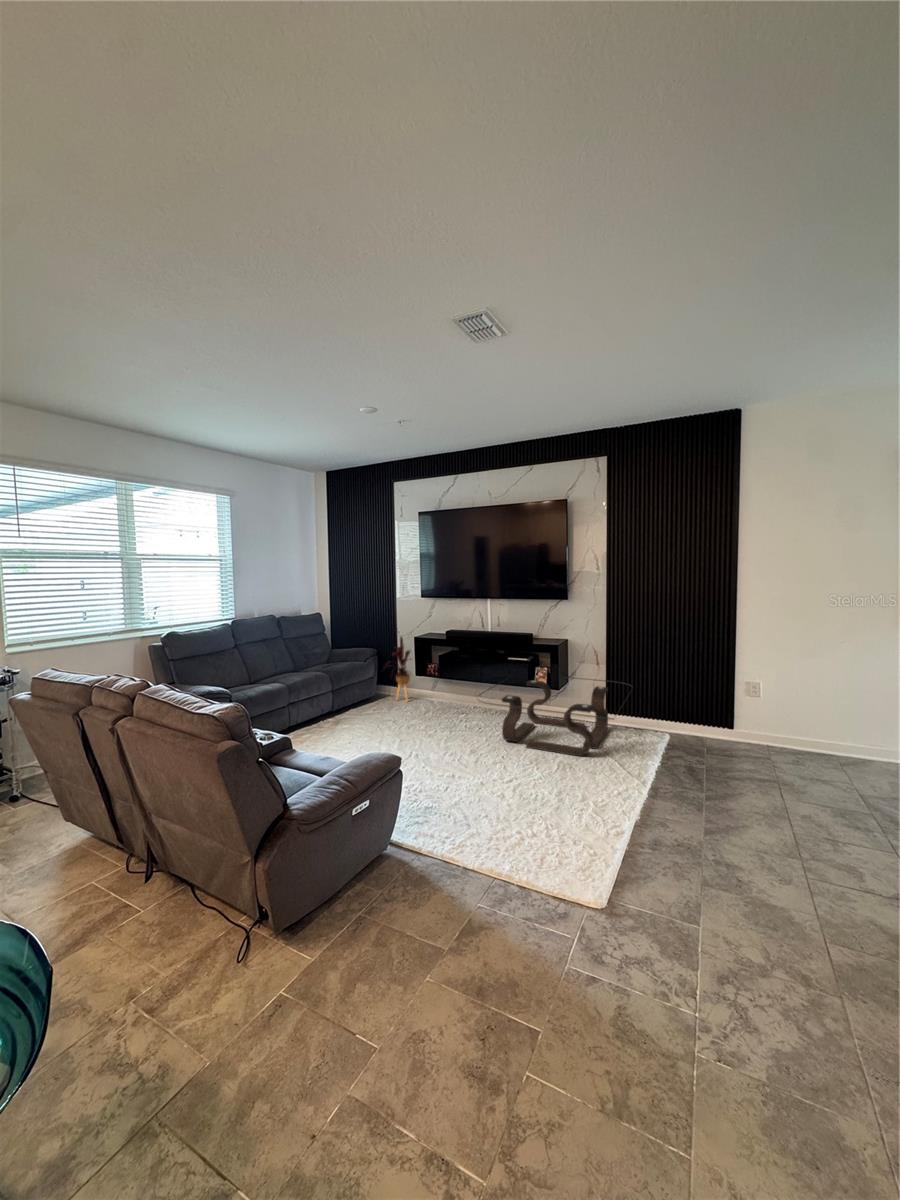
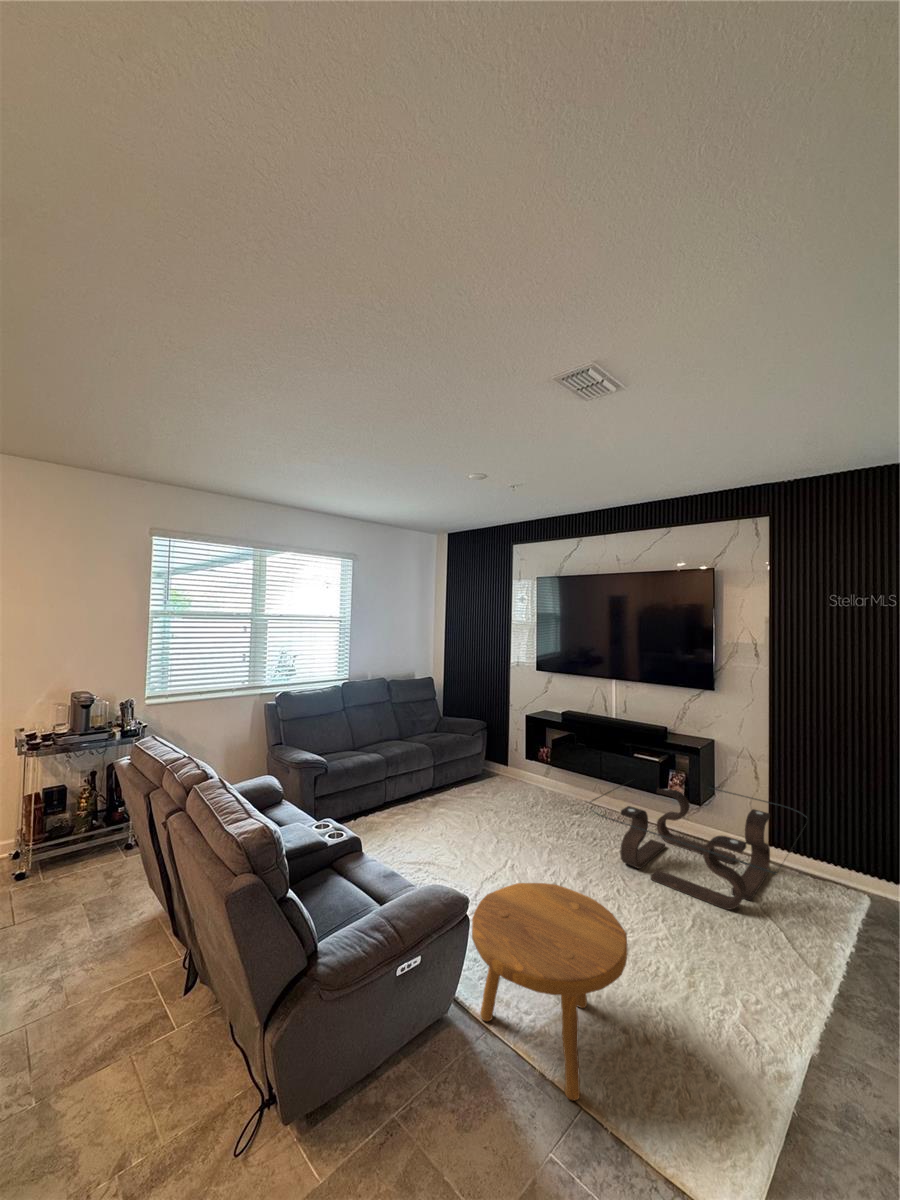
house plant: present [388,637,411,701] -> none [488,712,524,786]
footstool: none [403,745,520,874] -> present [472,883,627,1100]

